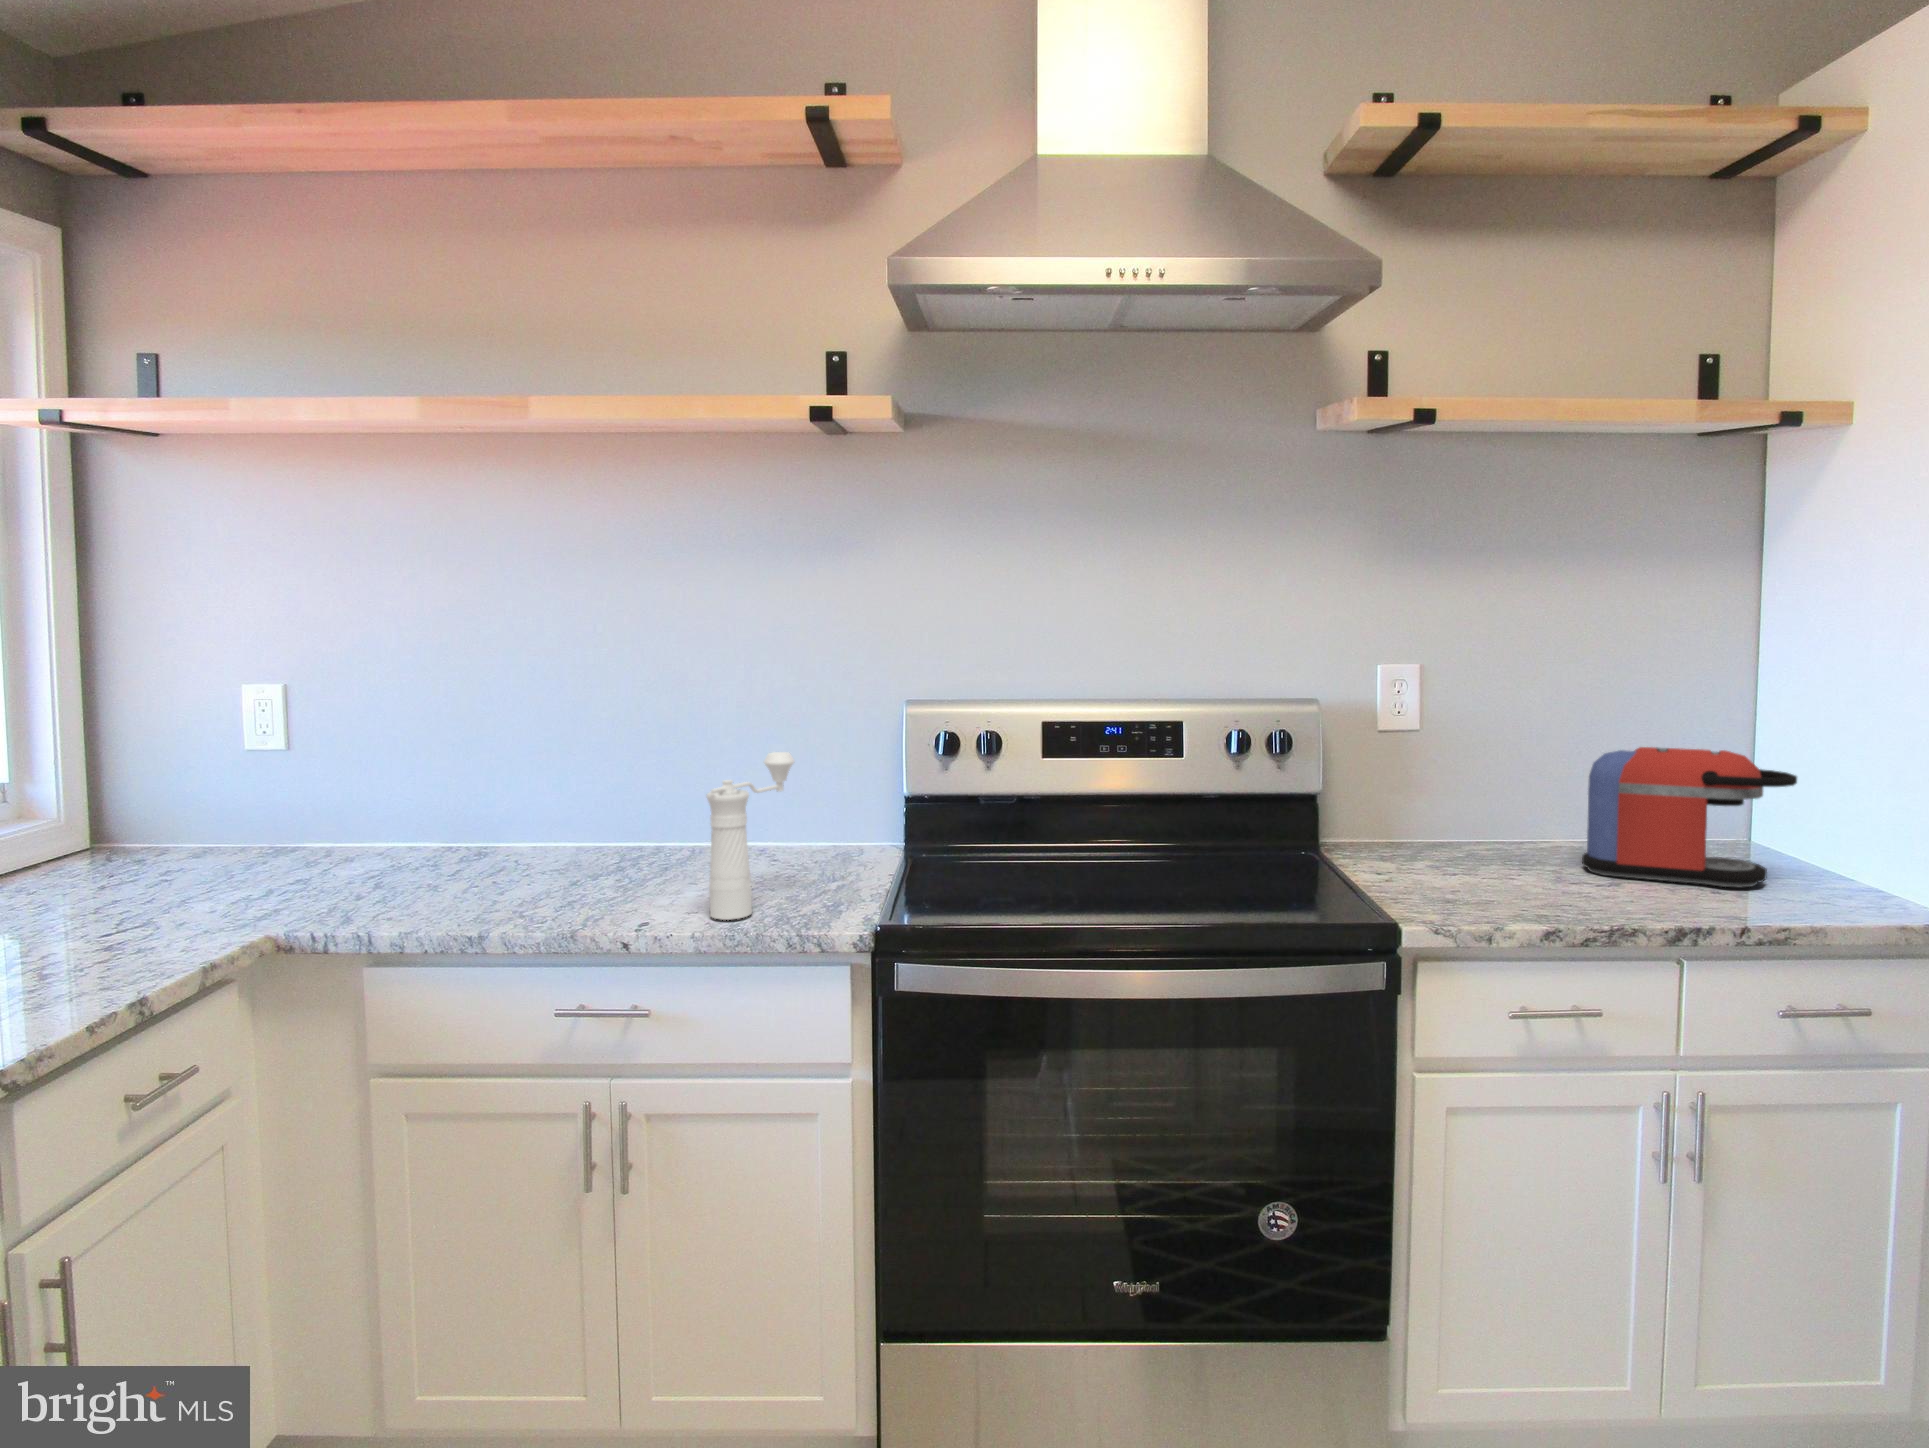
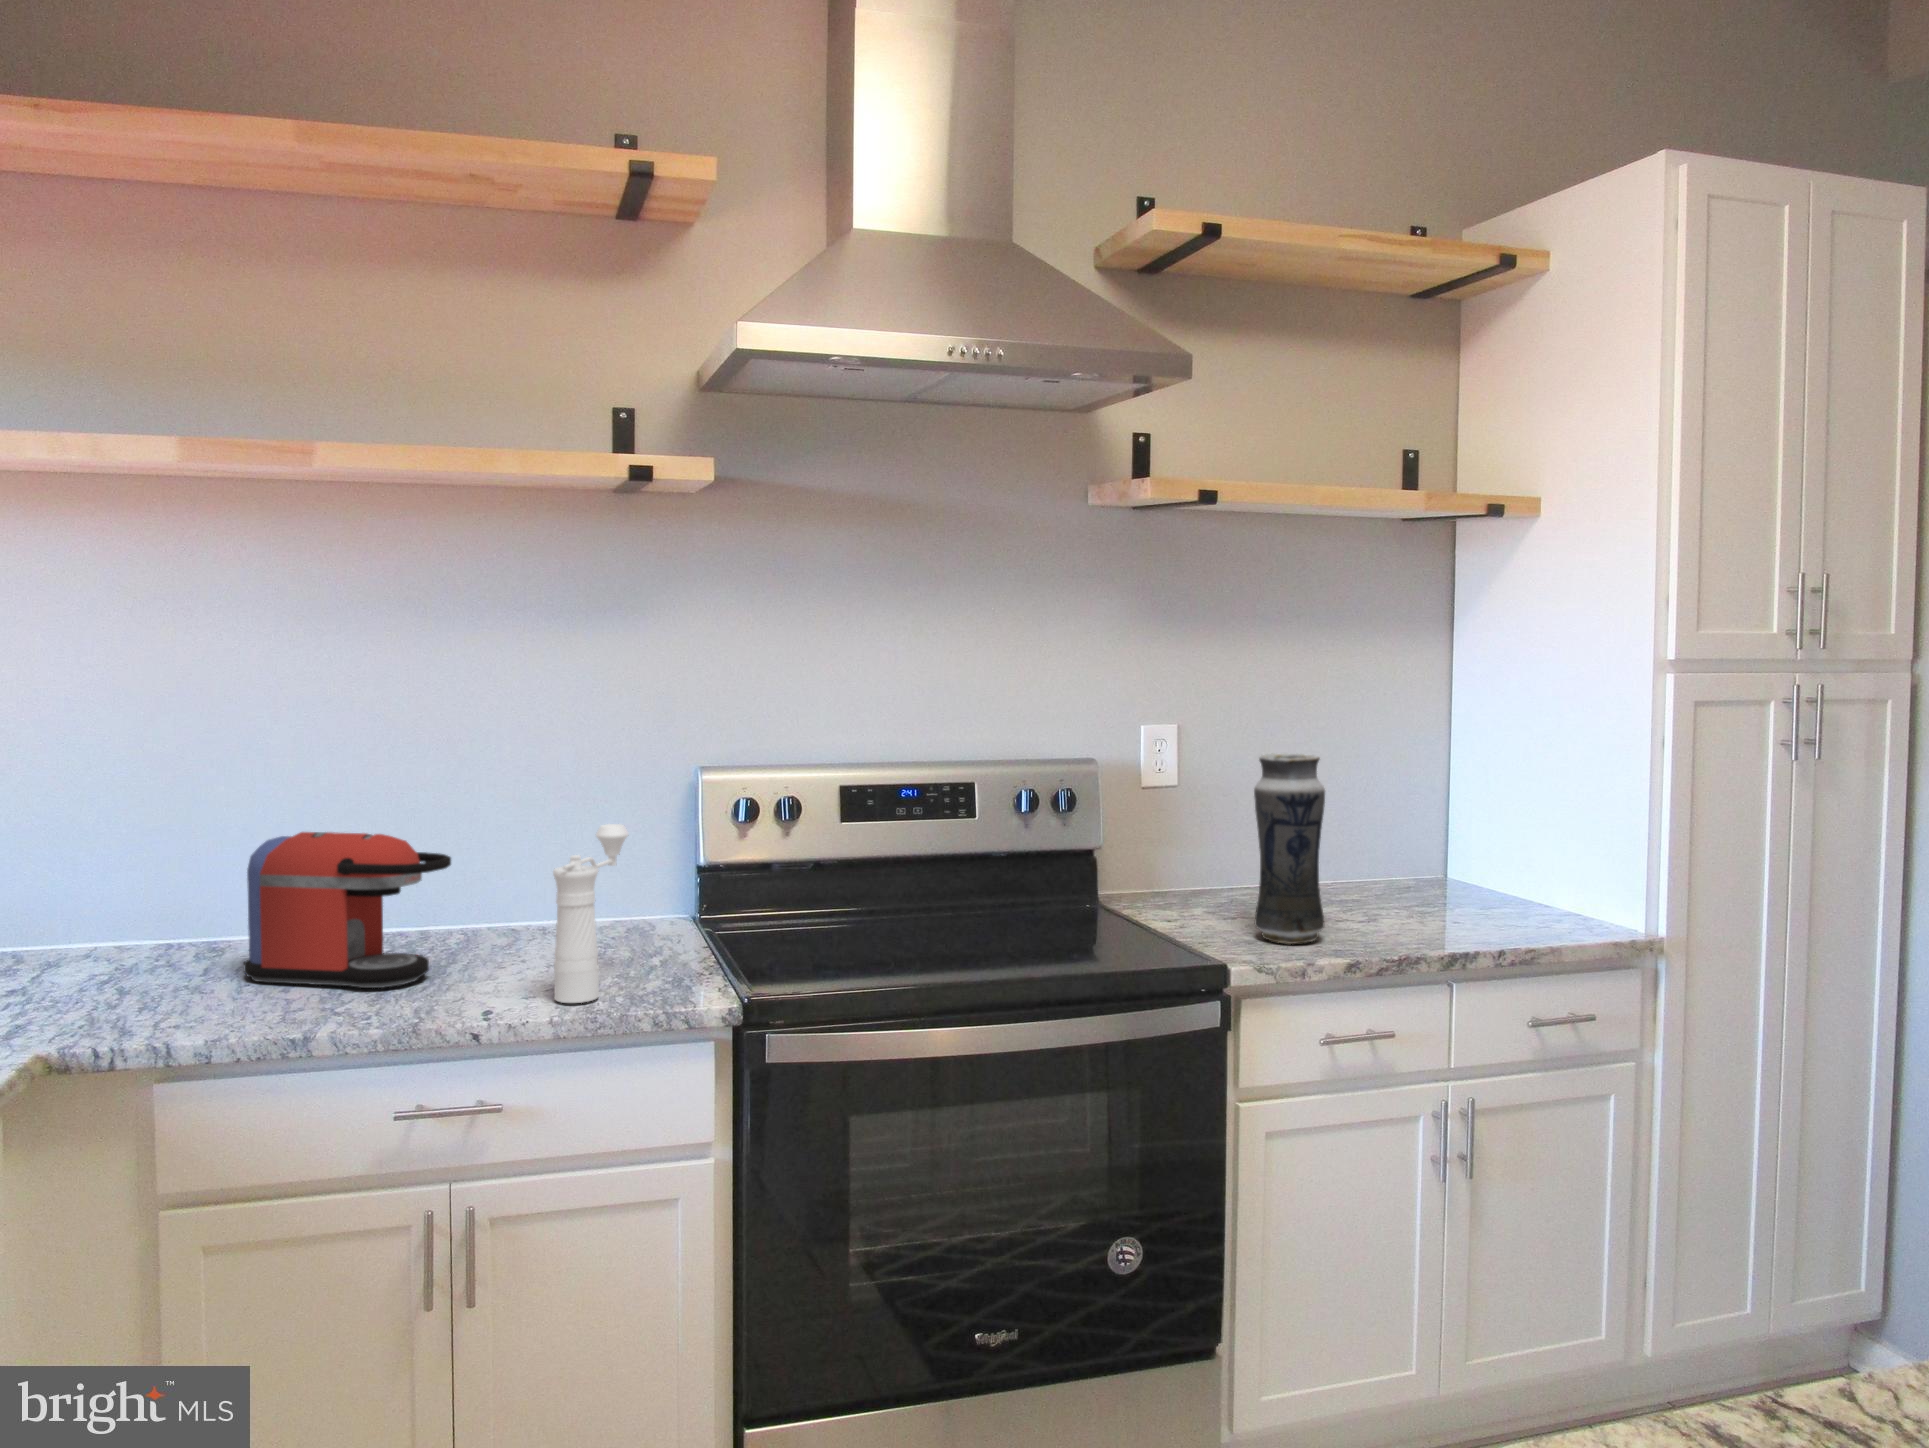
vase: none [1450,697,1532,904] -> present [1254,753,1325,944]
coffee maker: present [1582,747,1797,887] -> present [244,832,451,988]

